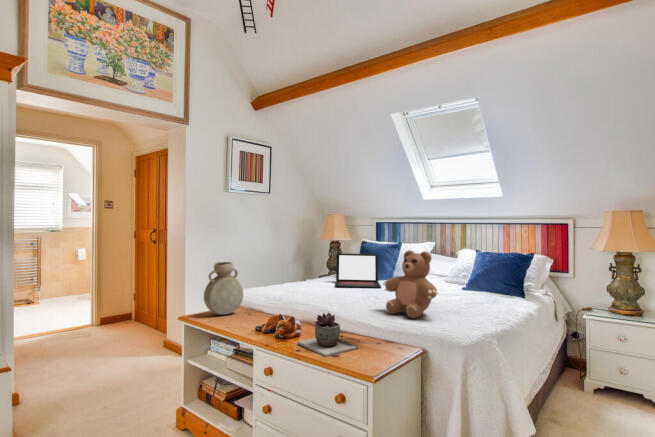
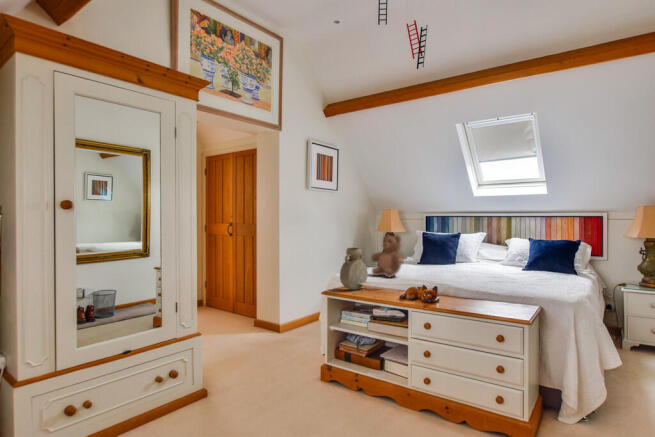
teddy bear: present [383,250,438,318] -> present [370,235,405,277]
laptop: present [336,253,381,288] -> none [410,242,455,270]
succulent plant: present [298,313,358,357] -> none [447,282,495,312]

